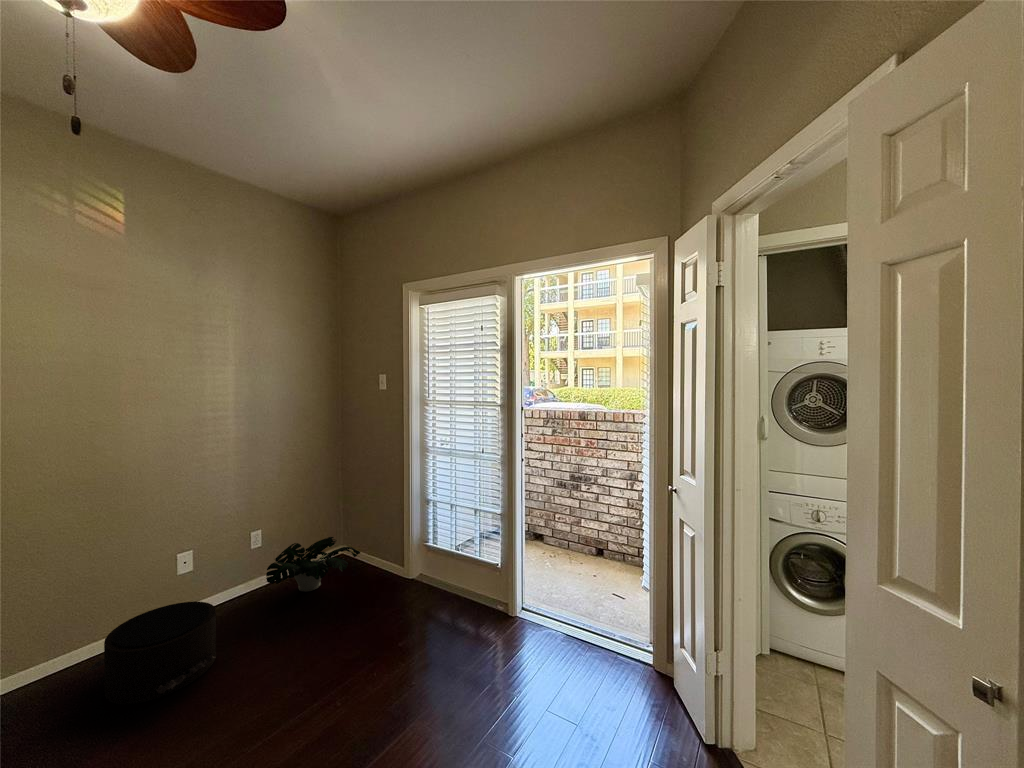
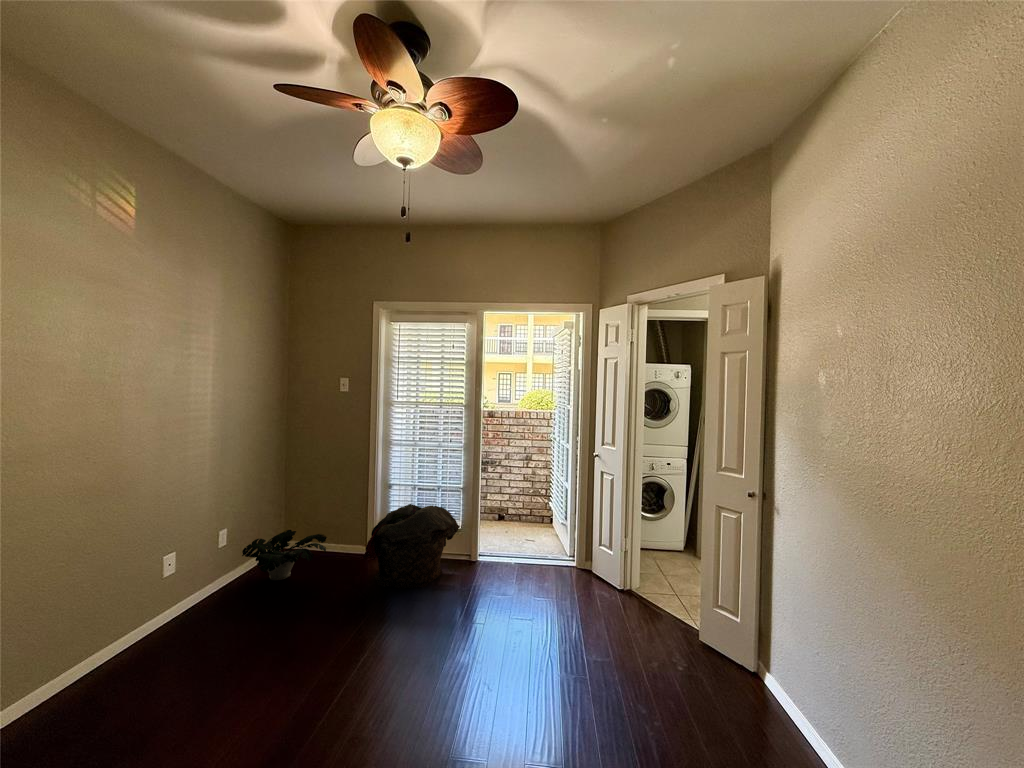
laundry basket: none [368,528,485,641] -> present [361,504,459,589]
pouf: present [88,601,217,704] -> none [133,590,268,682]

